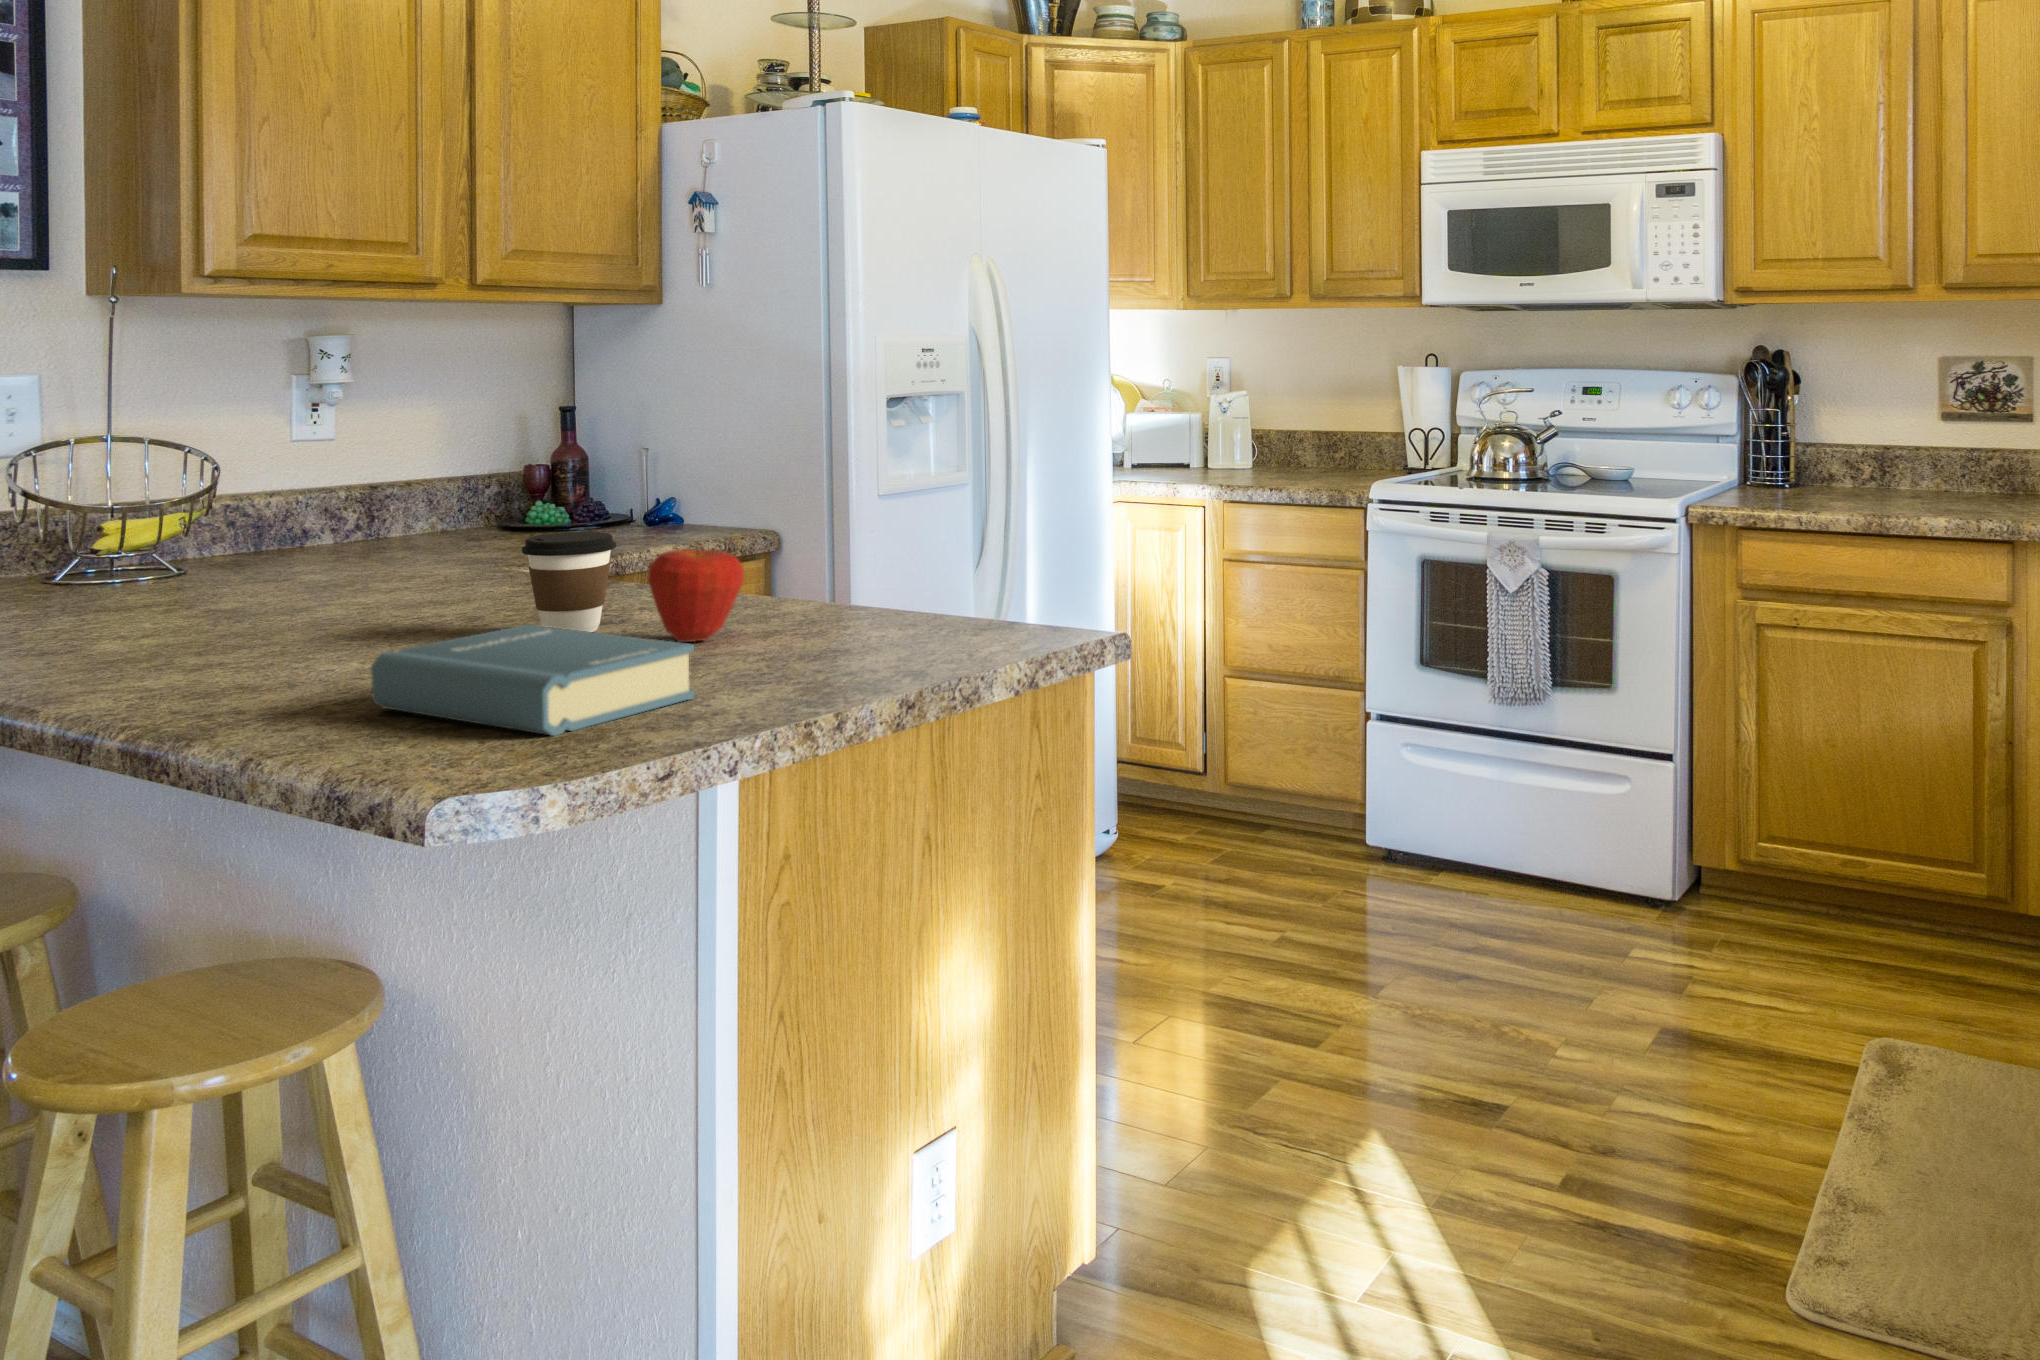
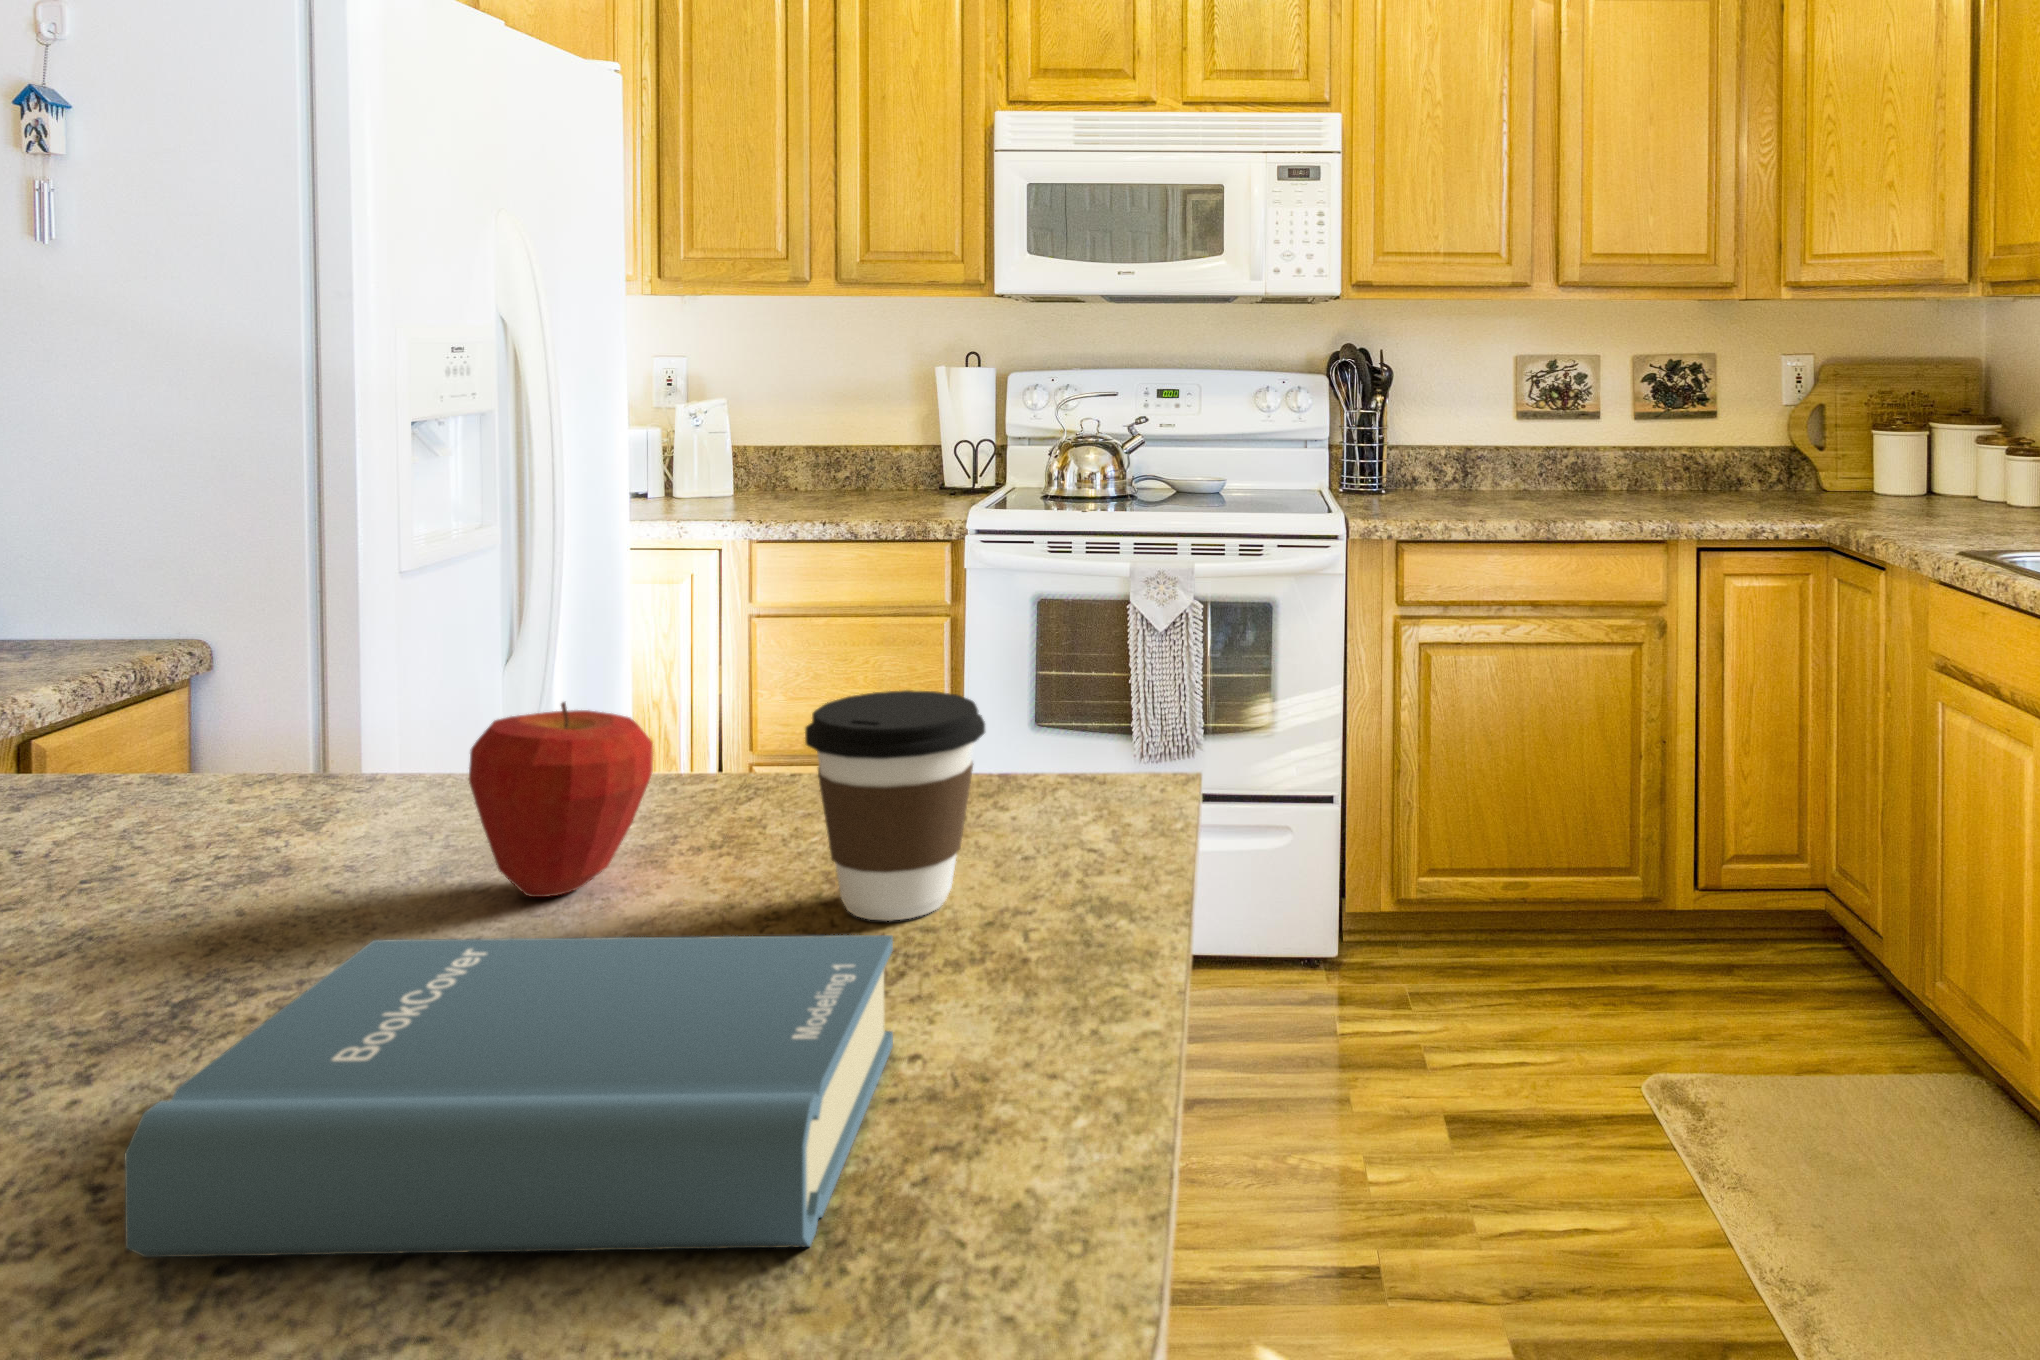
coffee cup: present [522,532,616,632] -> present [805,690,985,921]

